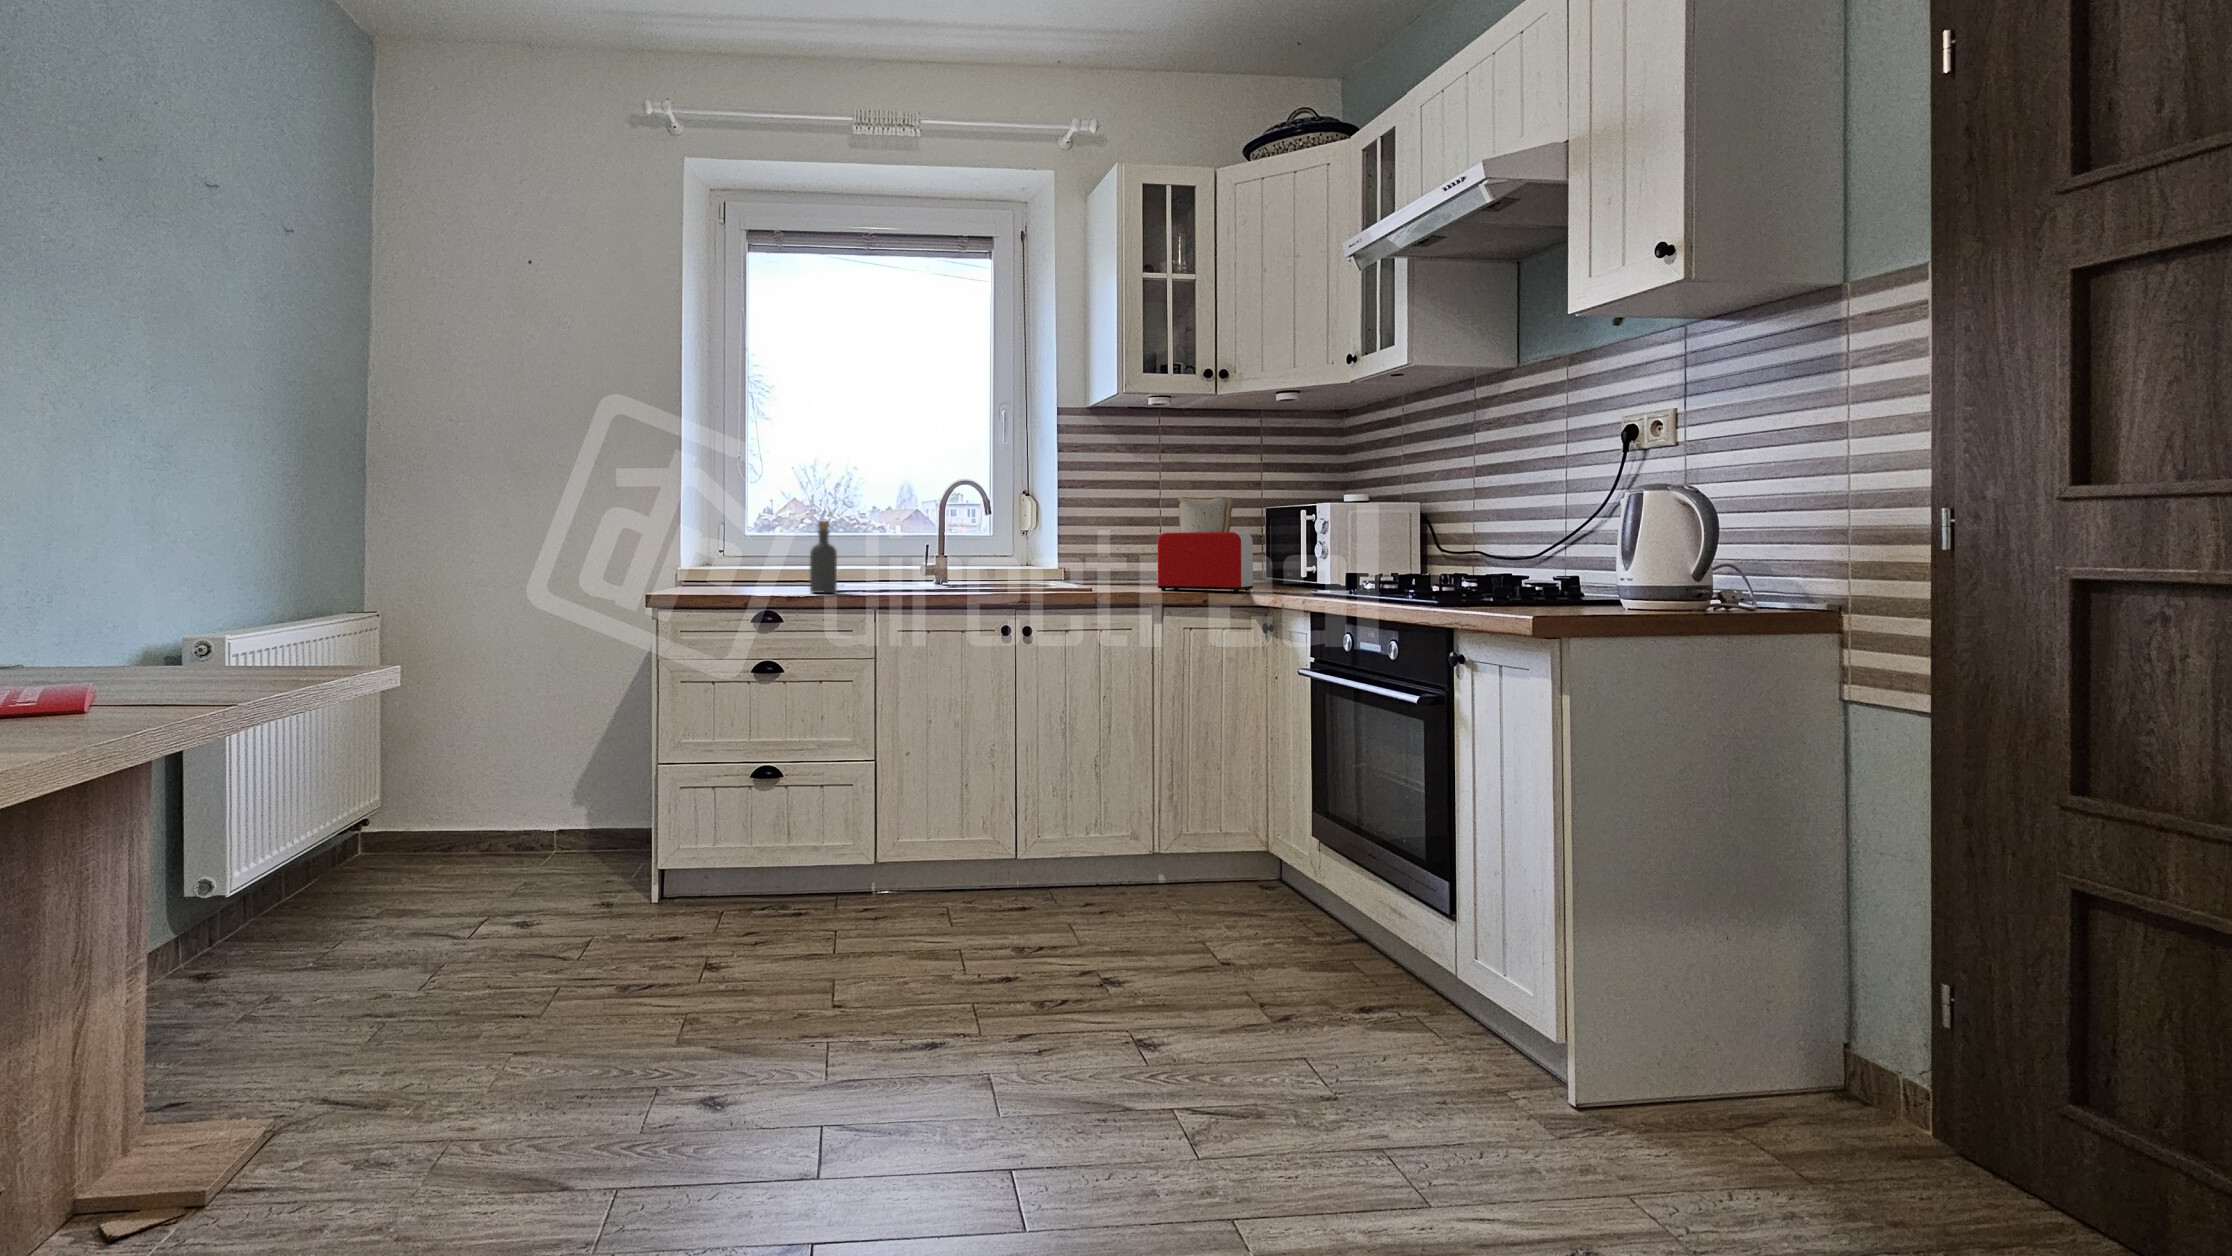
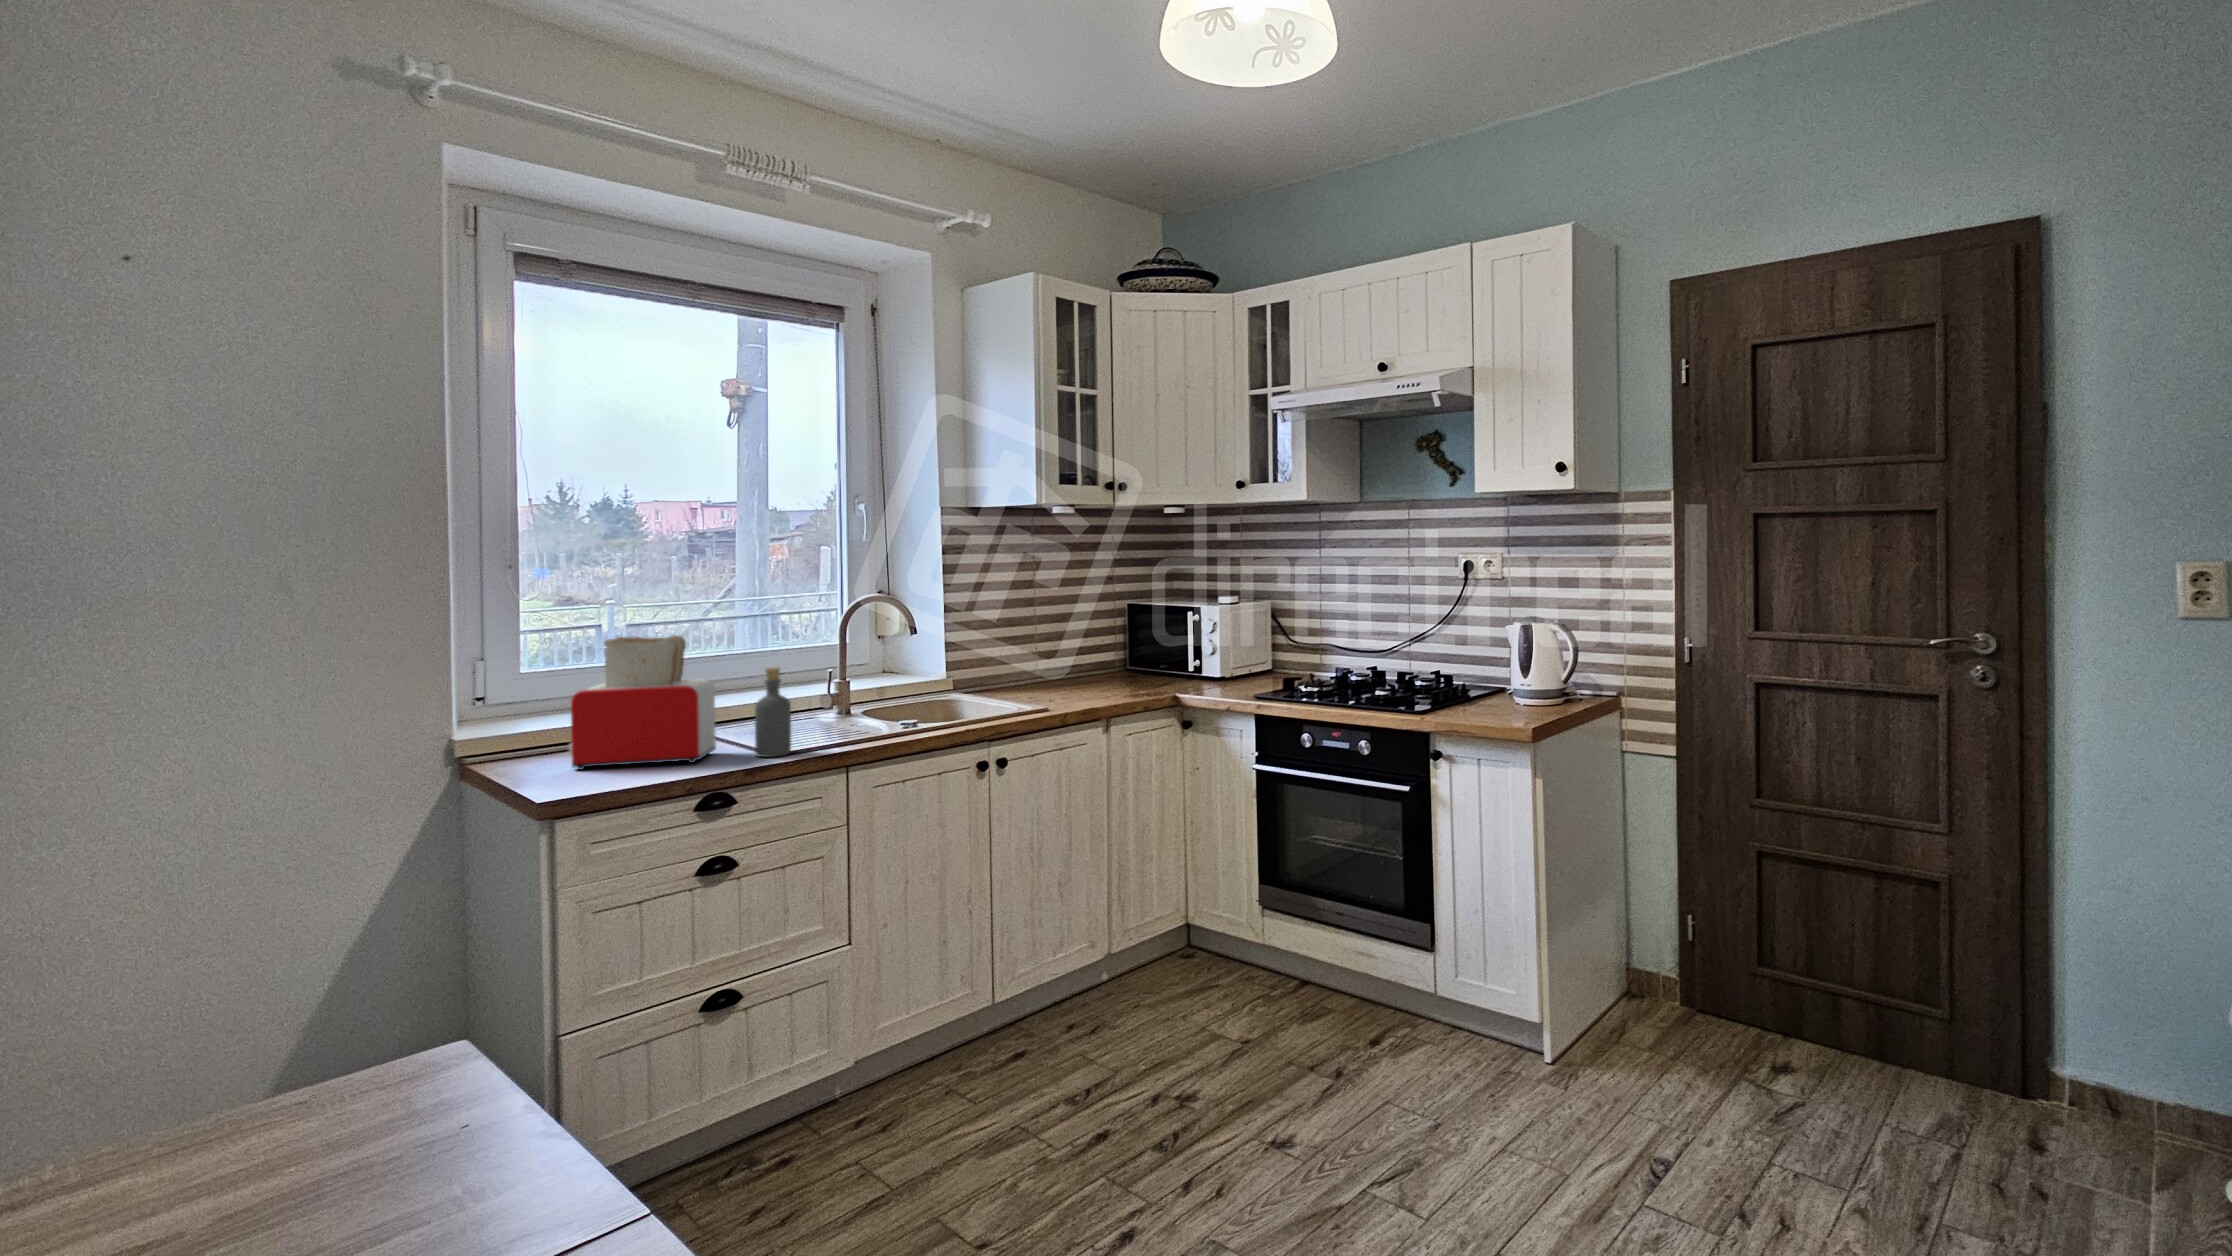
toaster: present [1156,497,1253,592] -> present [569,635,716,770]

